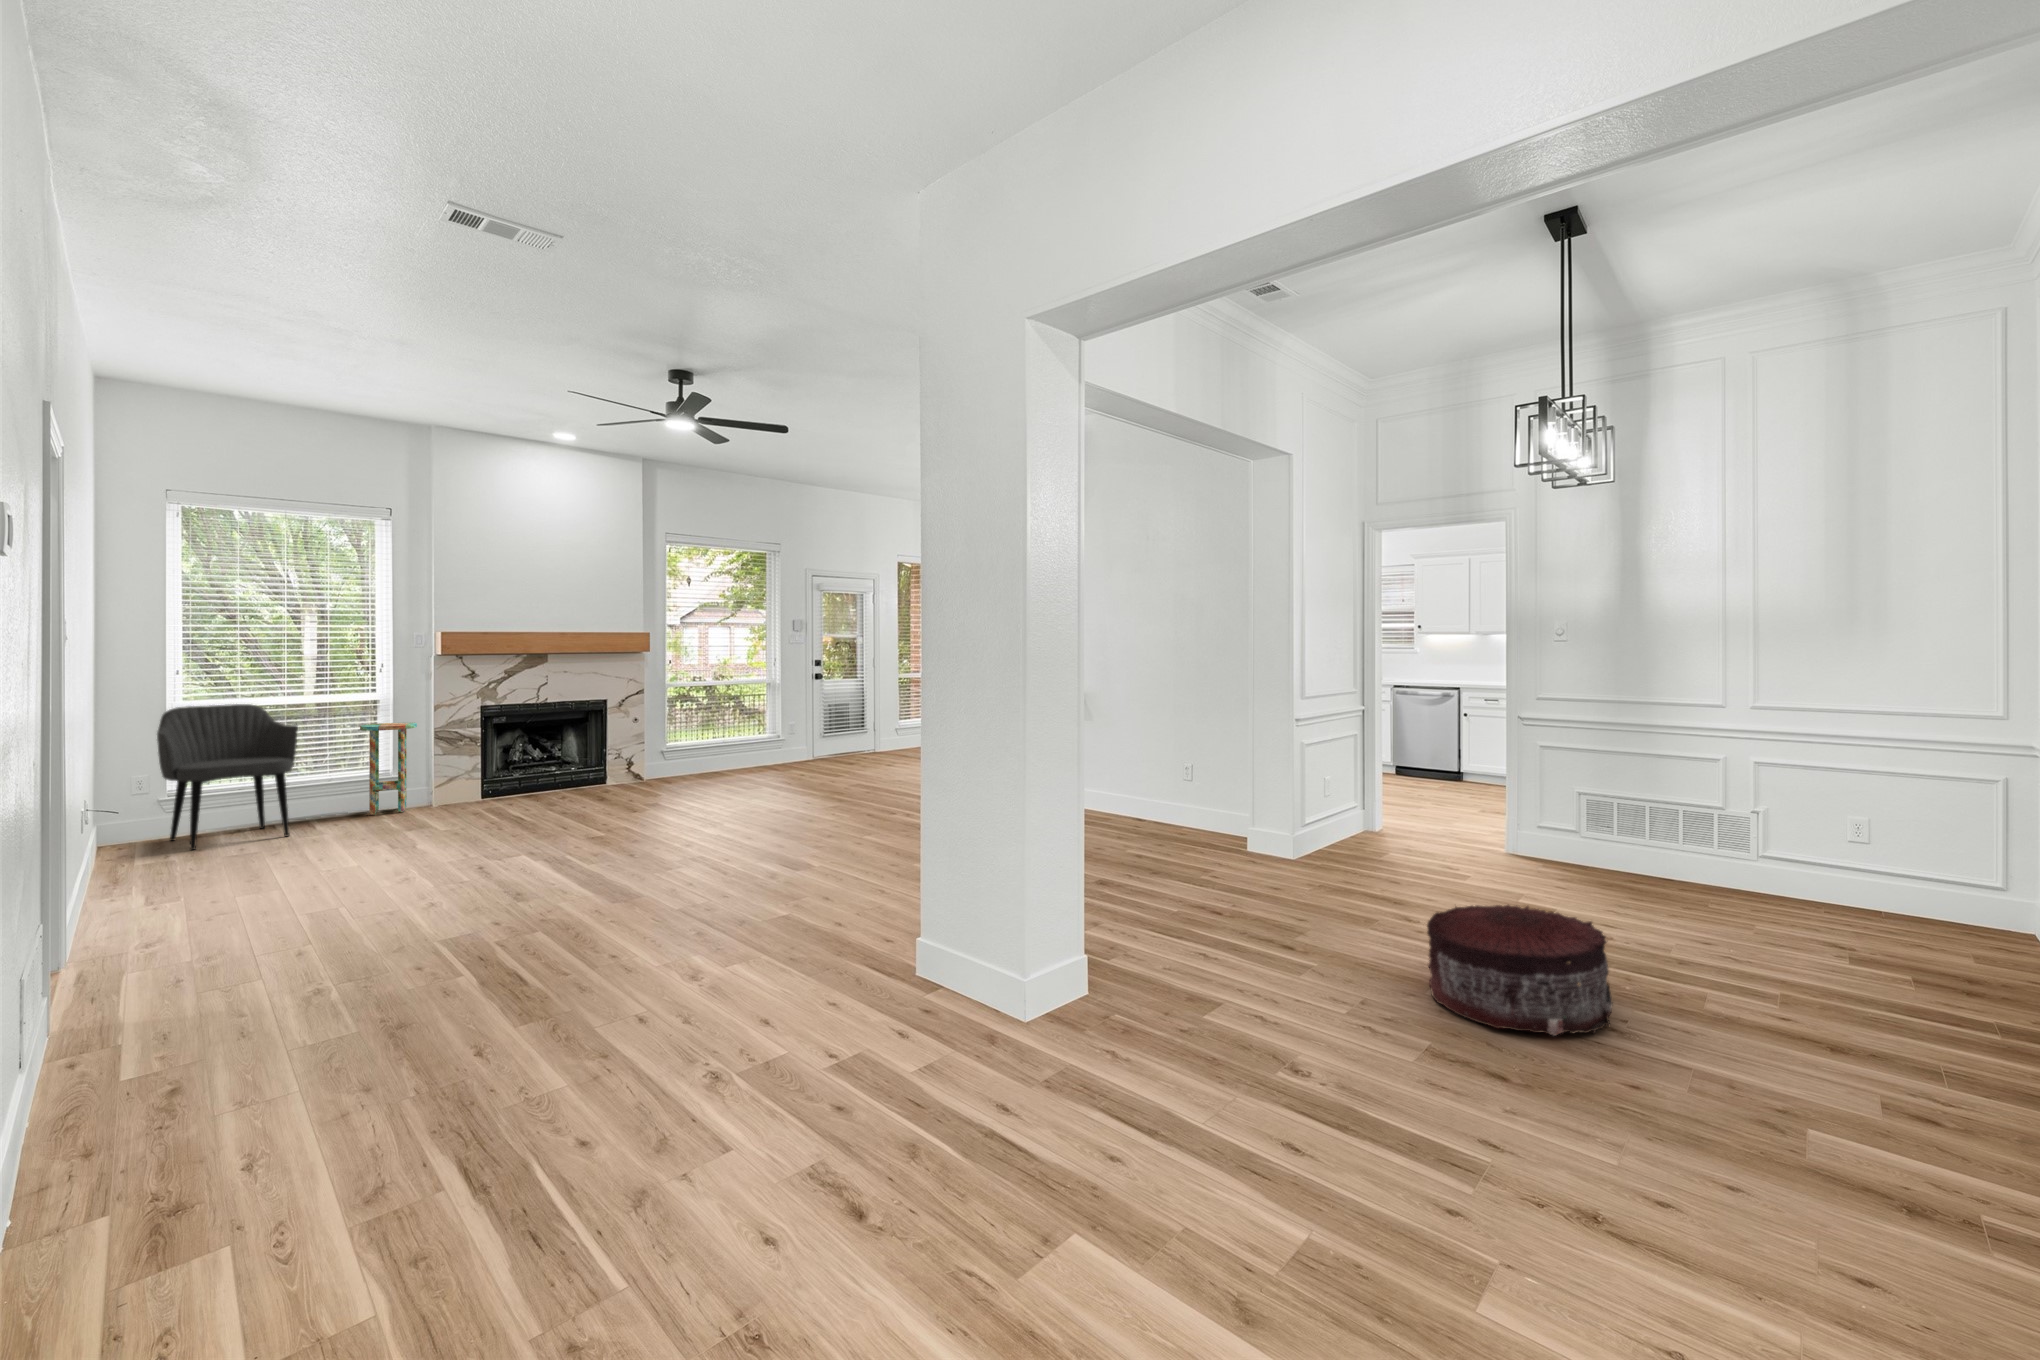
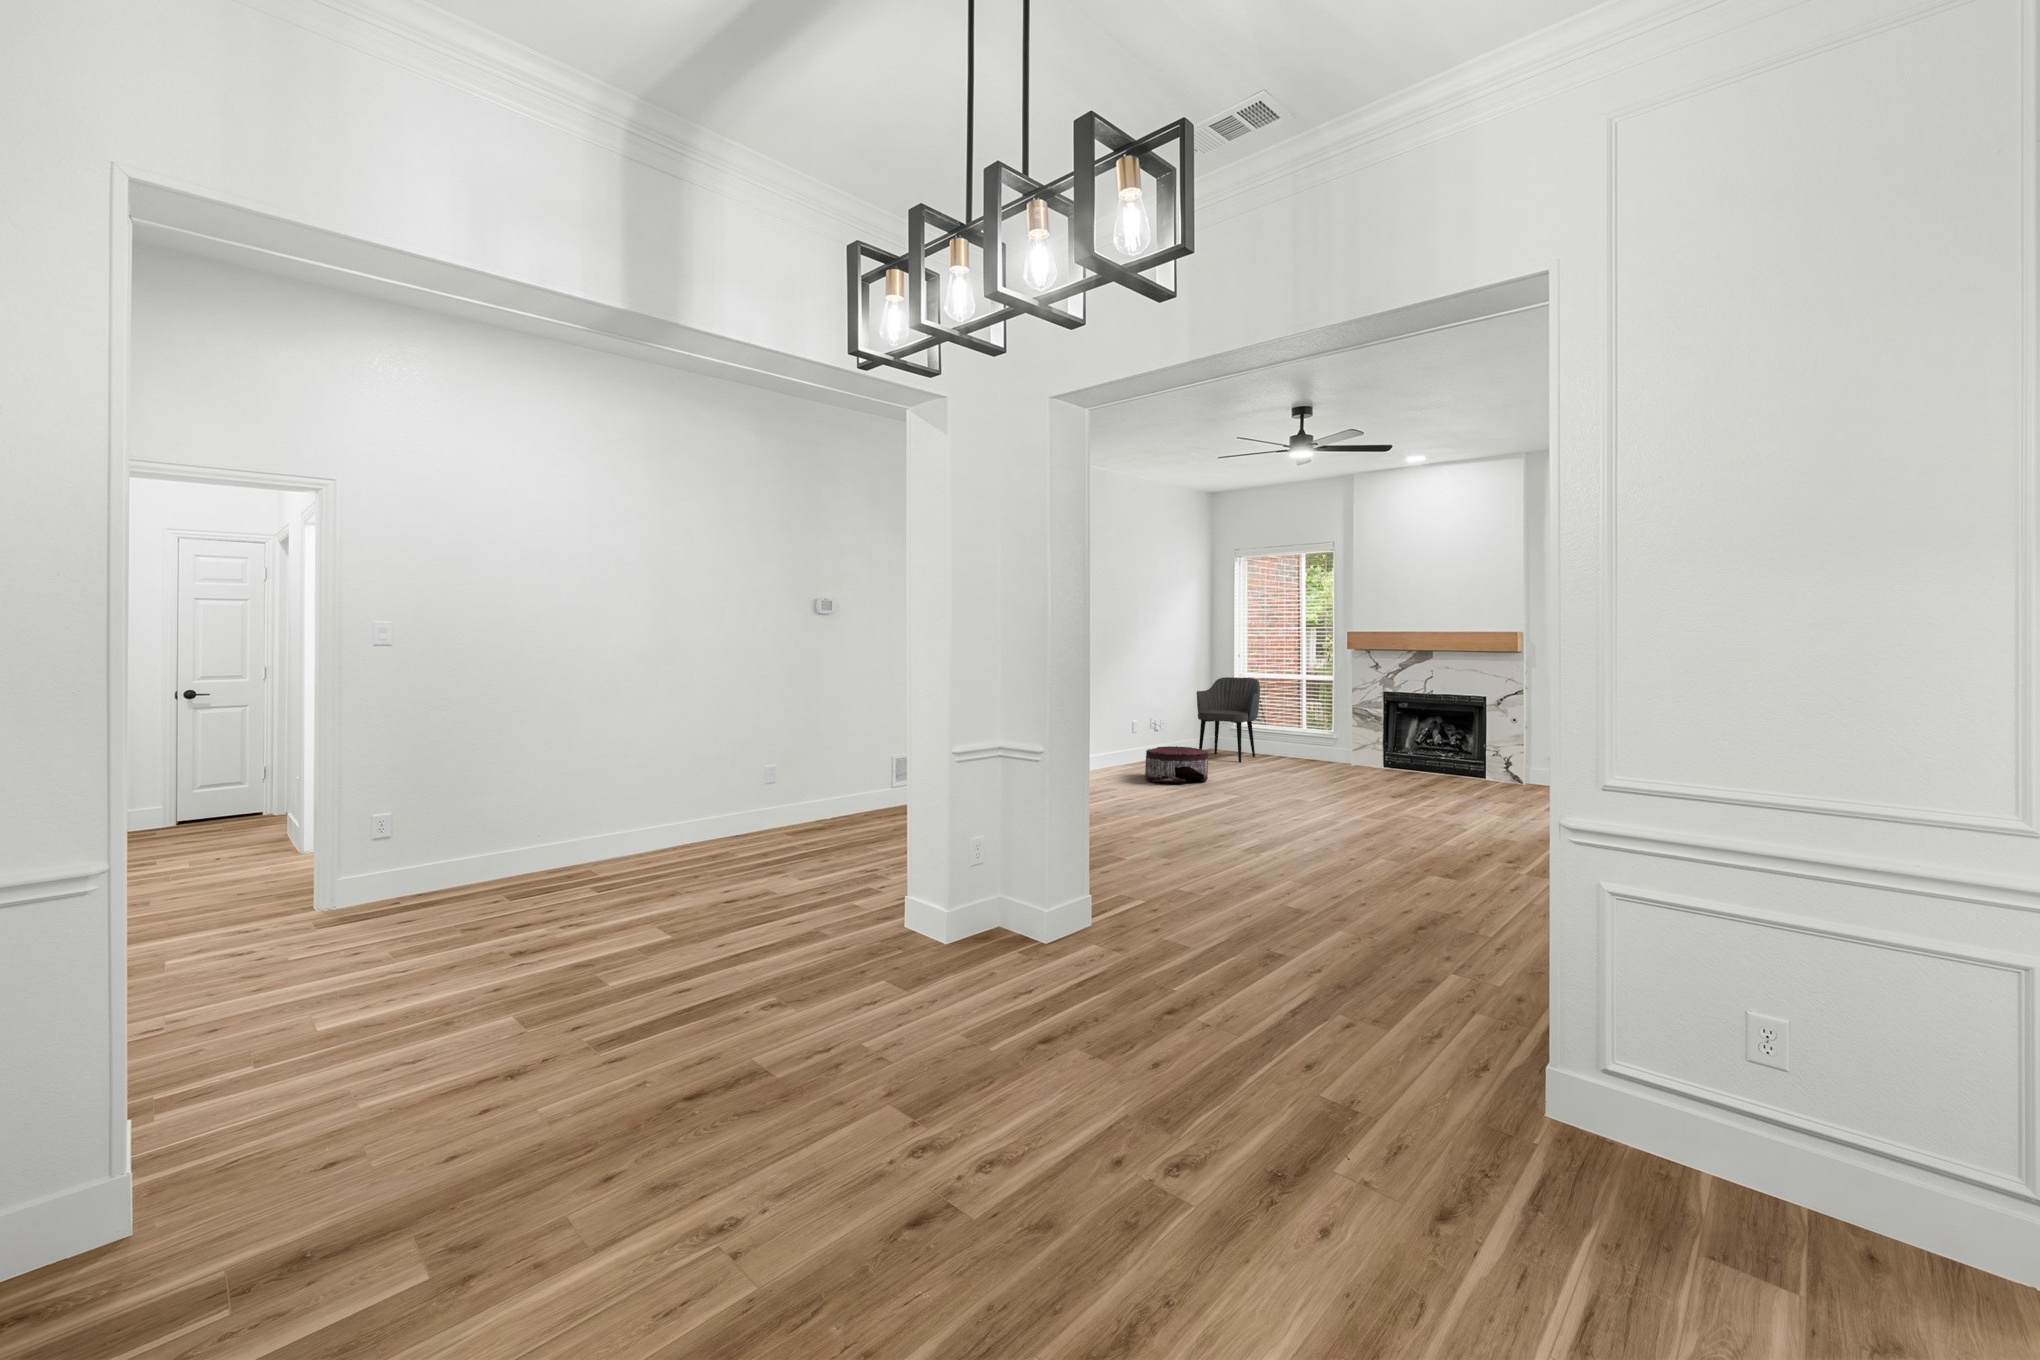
side table: present [360,722,417,815] -> none [1304,699,1338,764]
pouf: present [1427,905,1613,1036] -> present [1145,746,1208,782]

